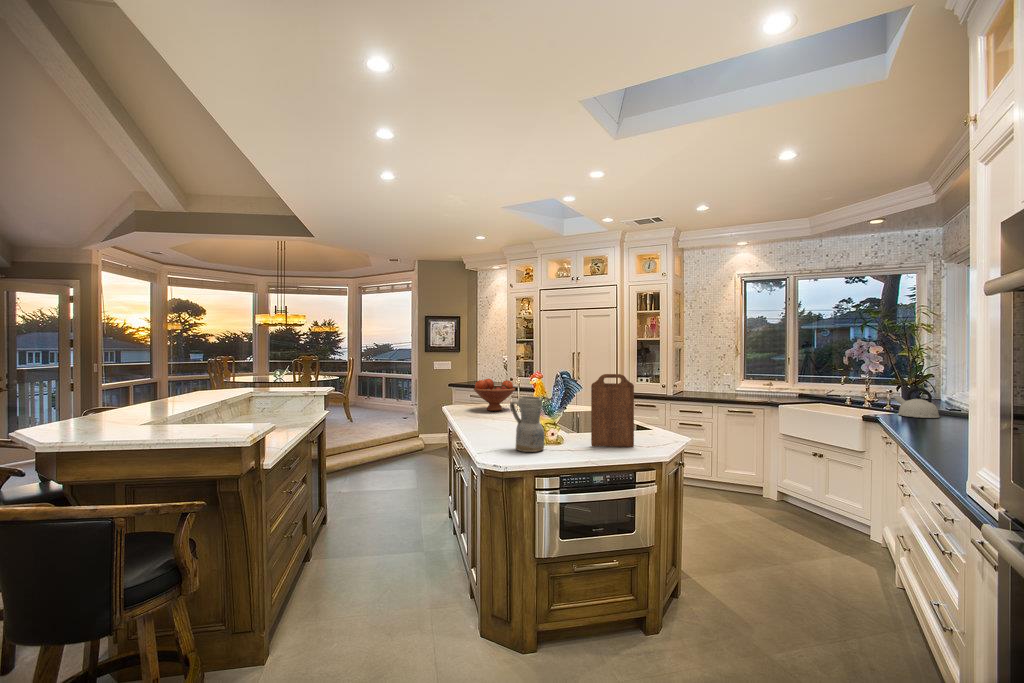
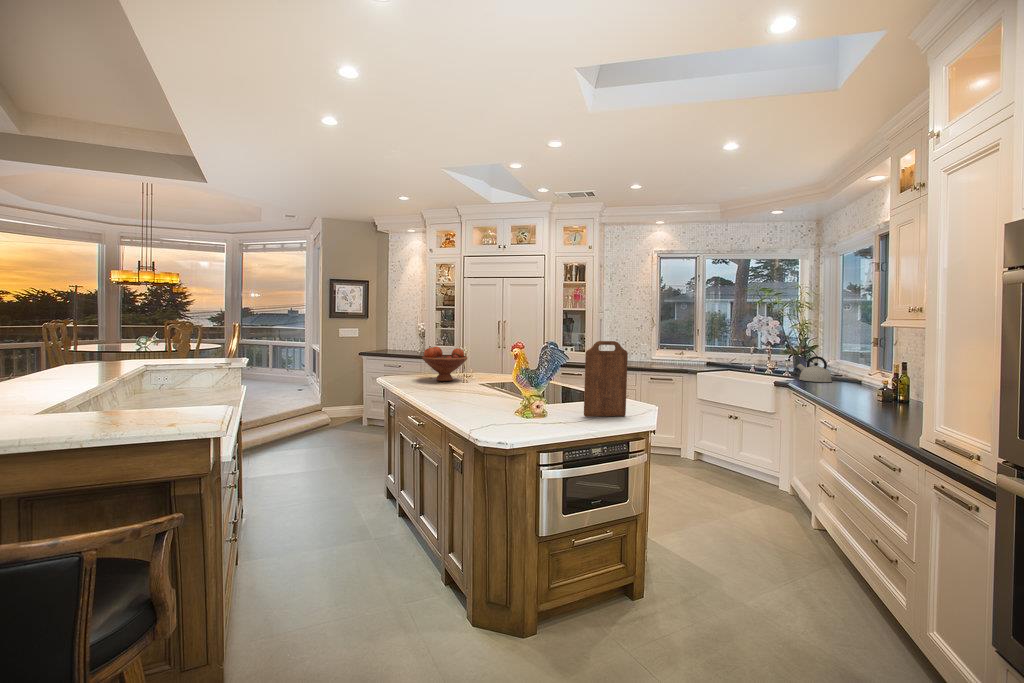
ceramic pitcher: present [510,396,545,452] -> none [503,364,541,425]

